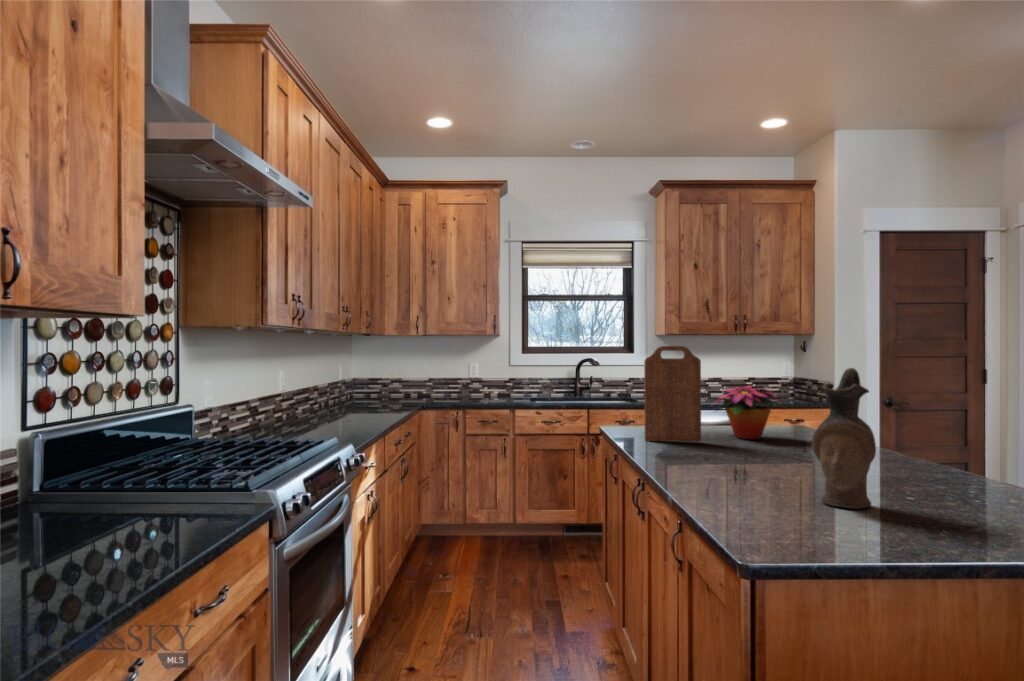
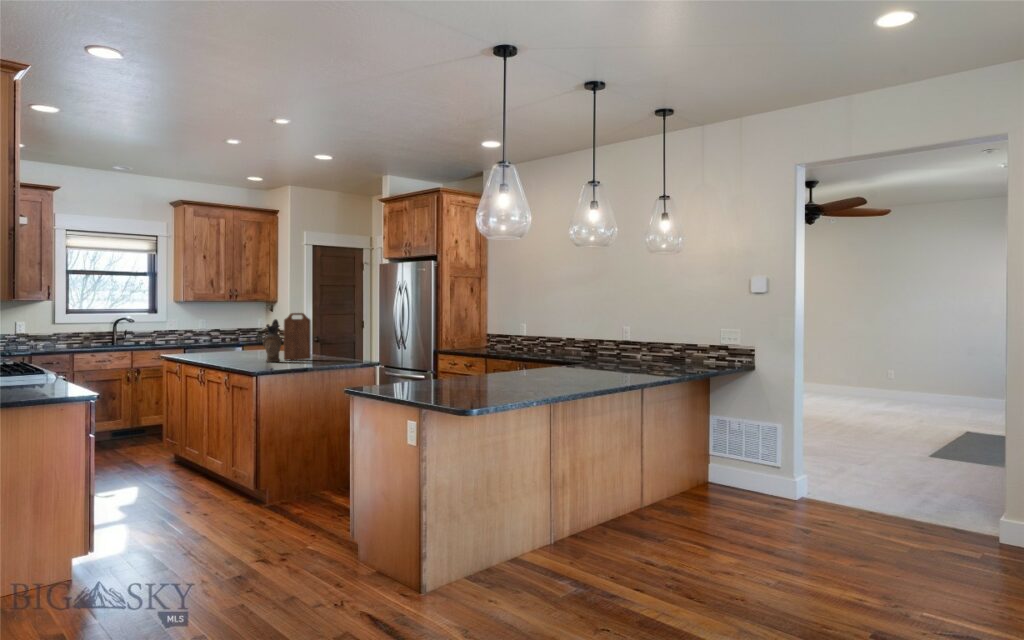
cutting board: present [644,346,701,442] -> present [284,313,311,360]
flower arrangement: present [715,386,781,439] -> none [220,329,261,354]

